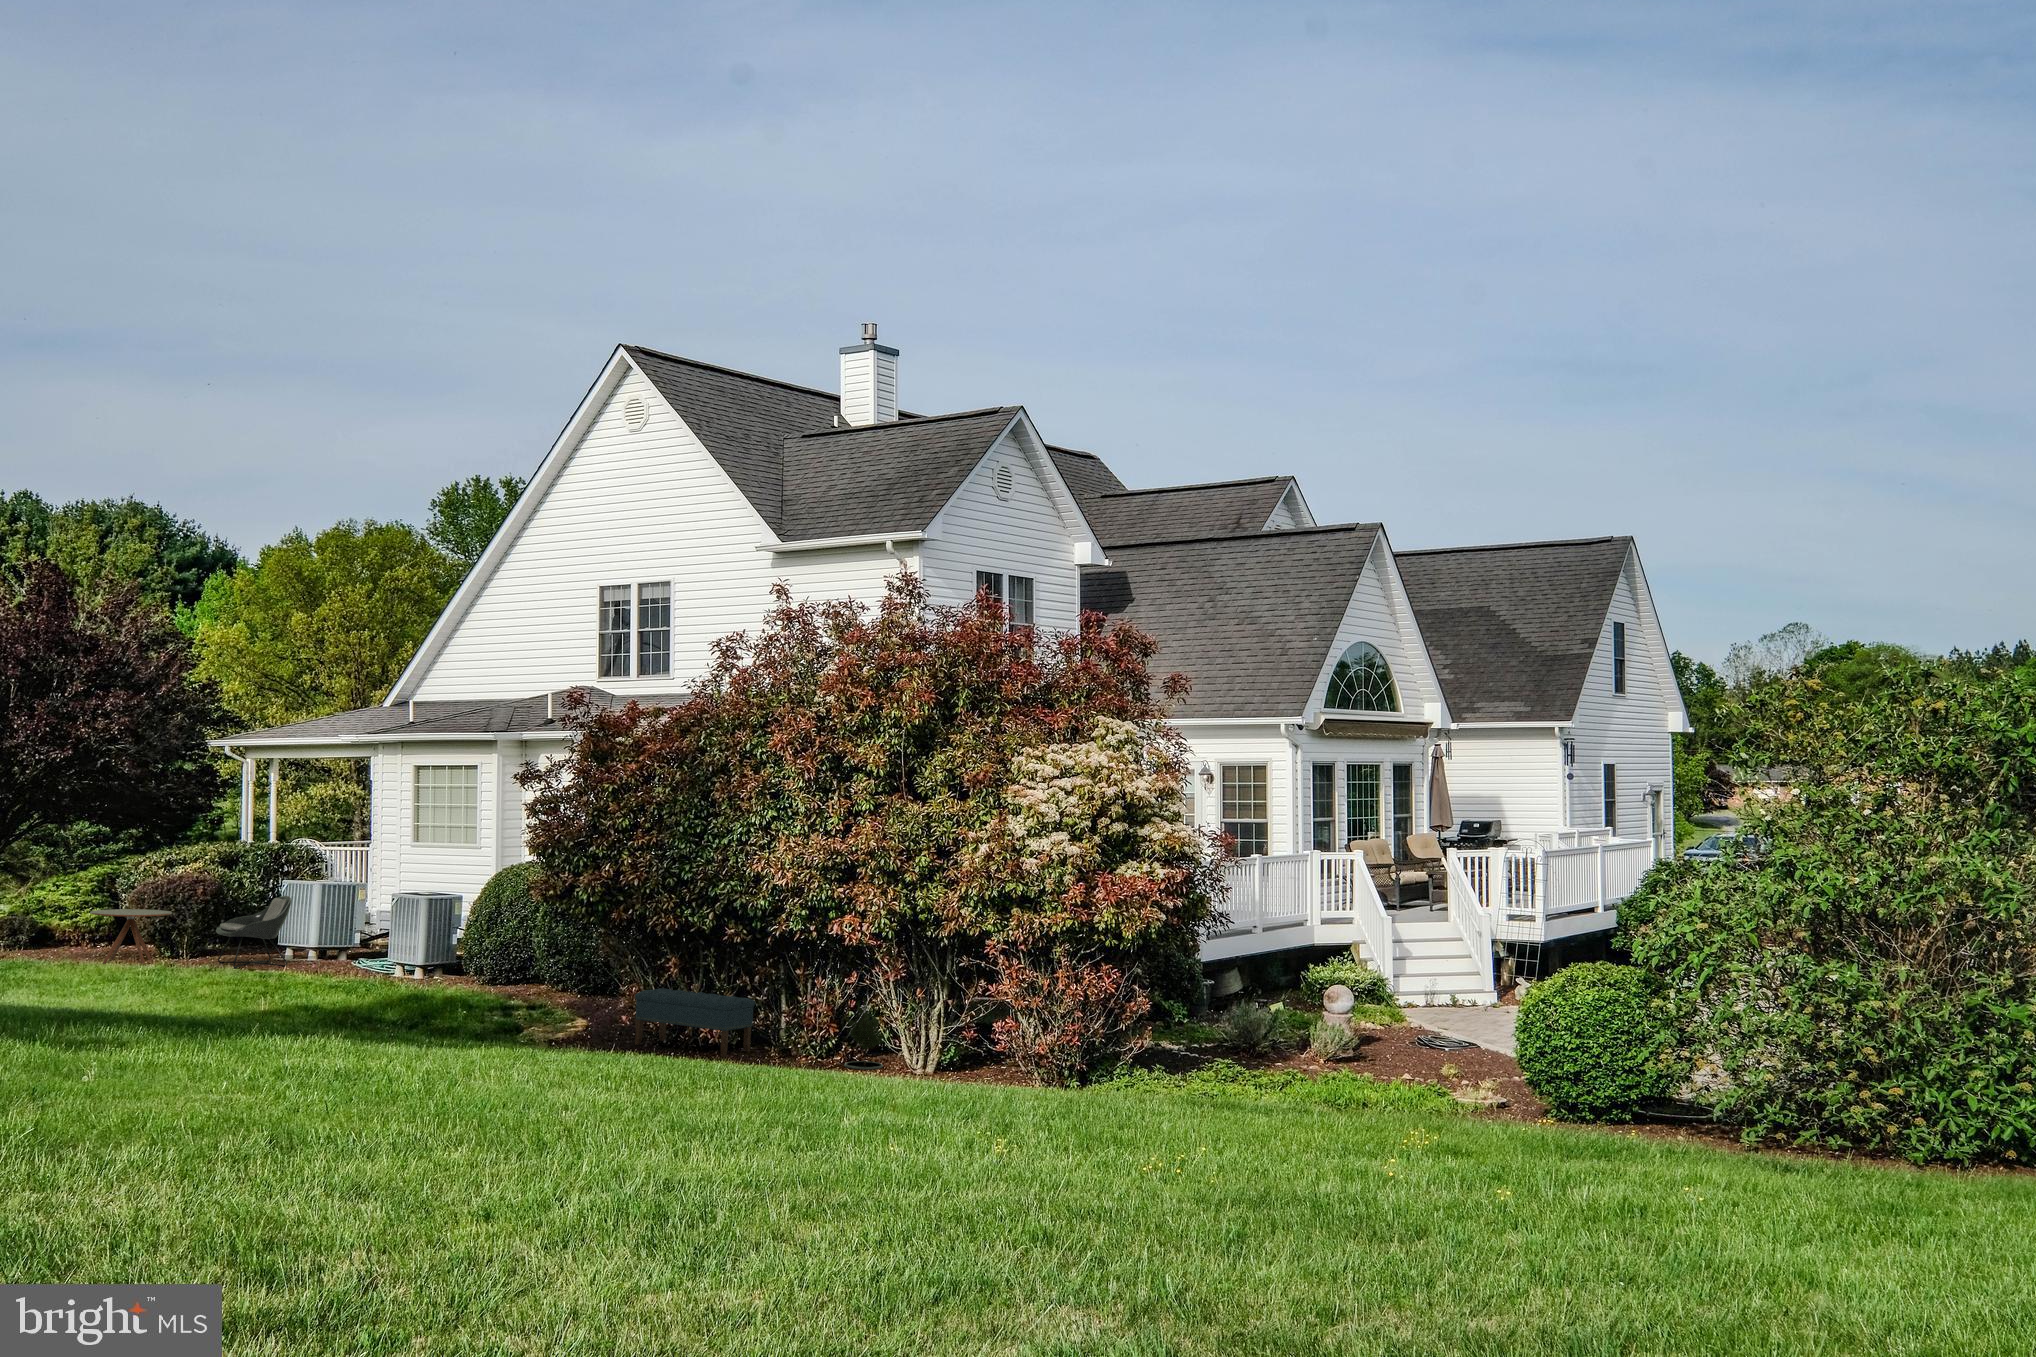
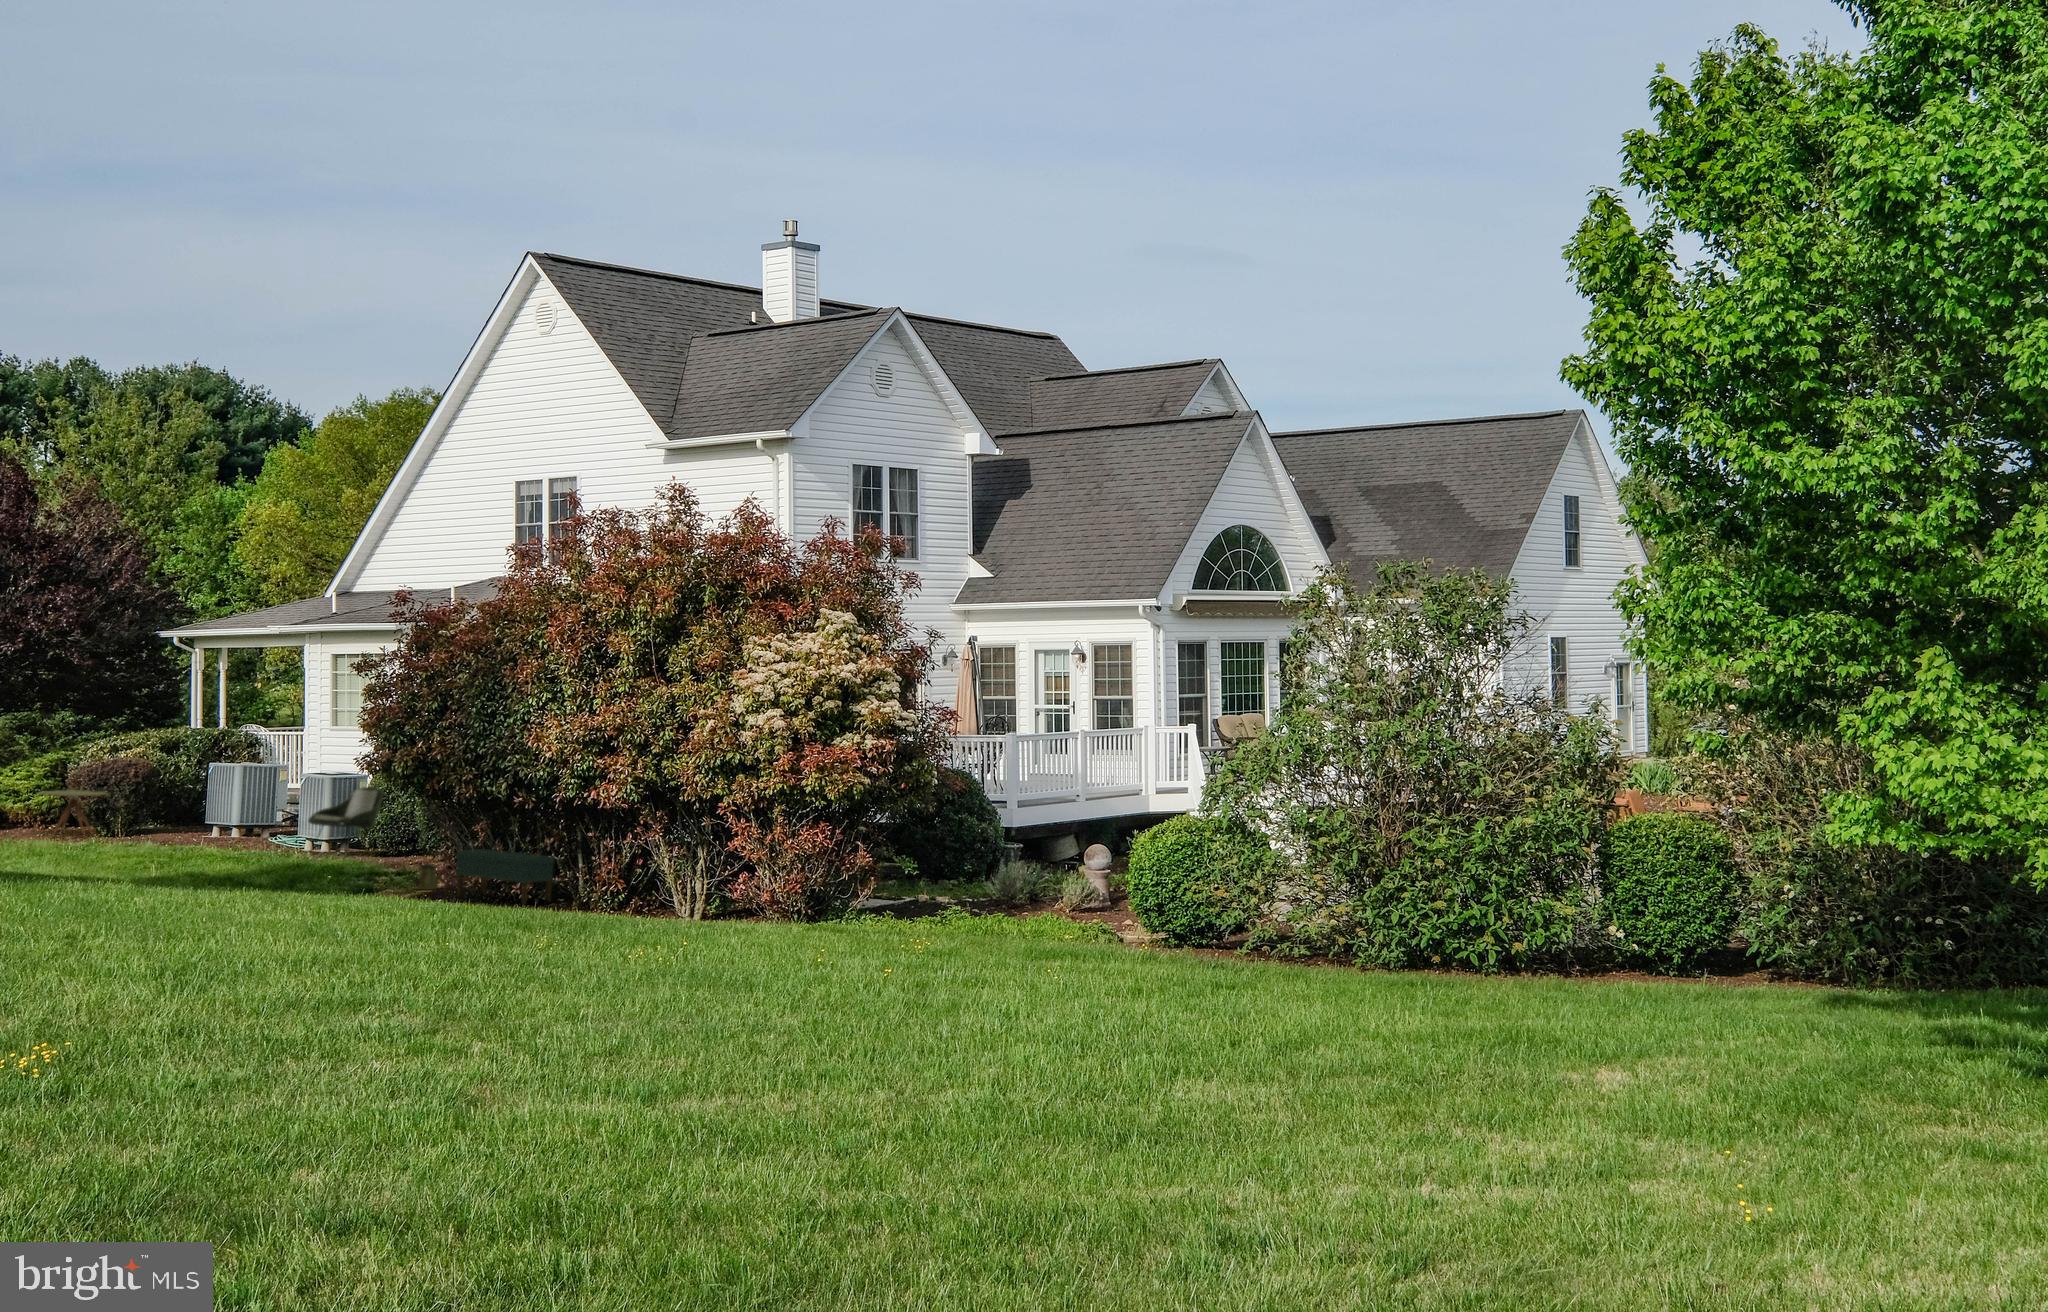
lounge chair: present [216,896,292,969] -> present [308,787,385,855]
potted tree: present [844,1000,884,1070] -> none [618,852,653,914]
watering can: none [556,1002,609,1035] -> present [402,864,438,890]

